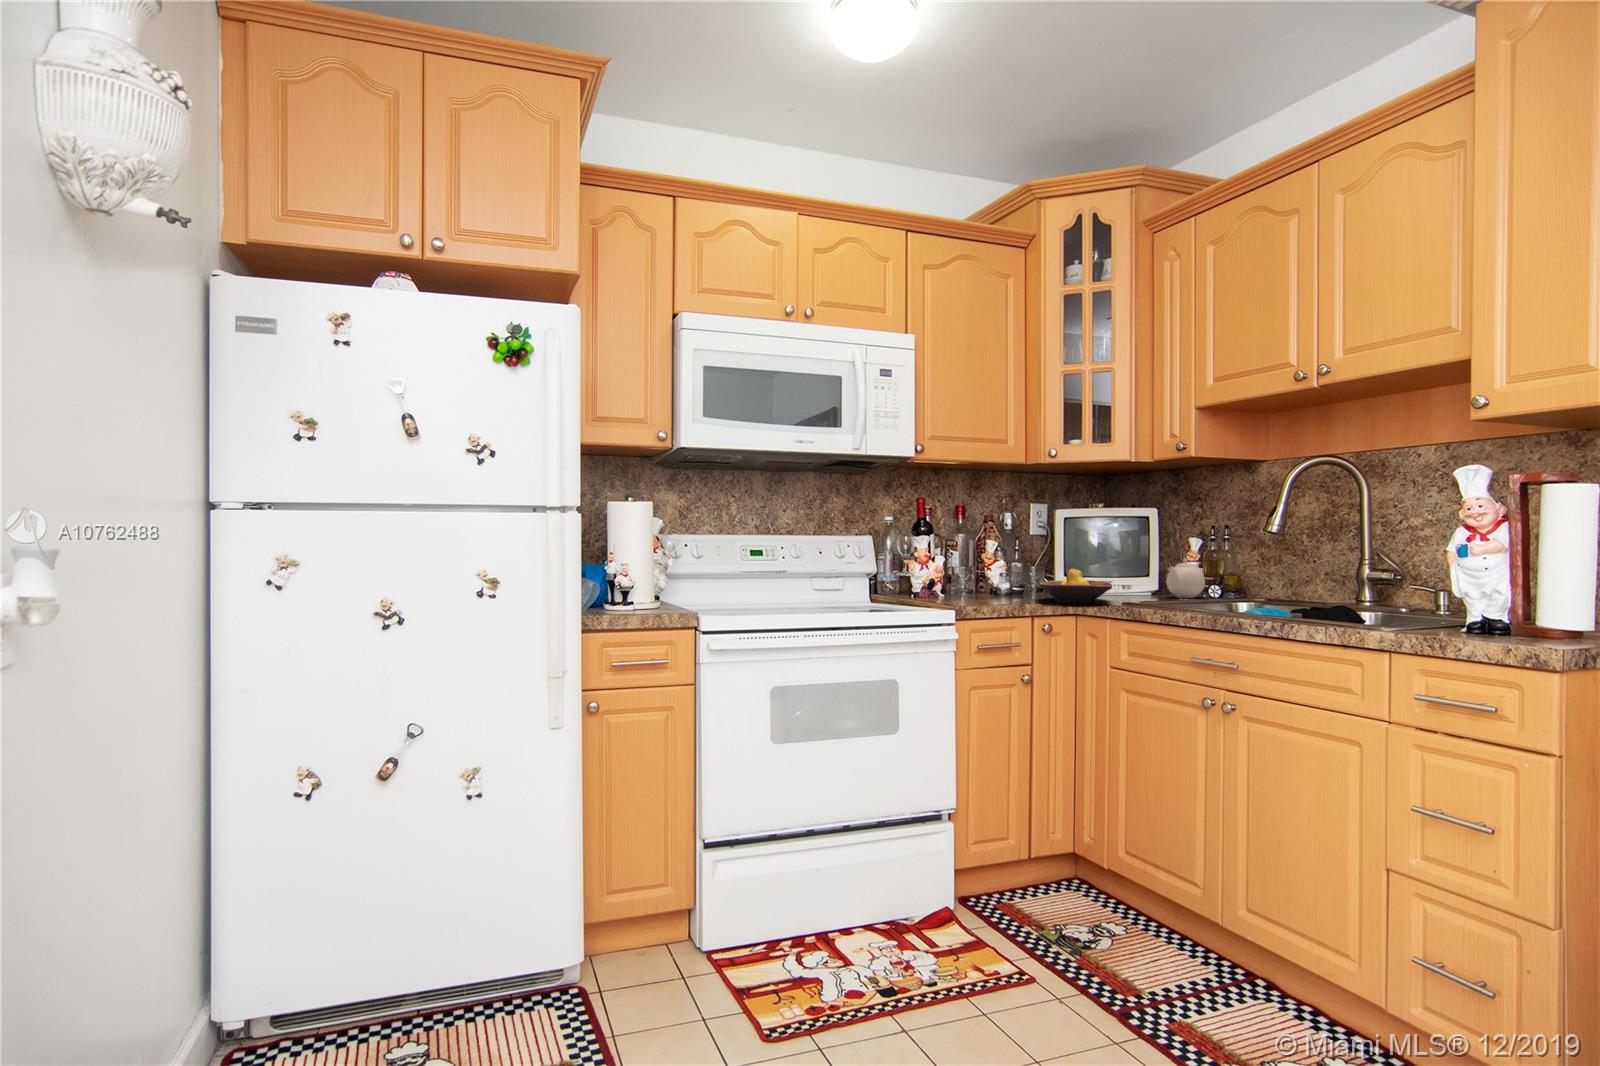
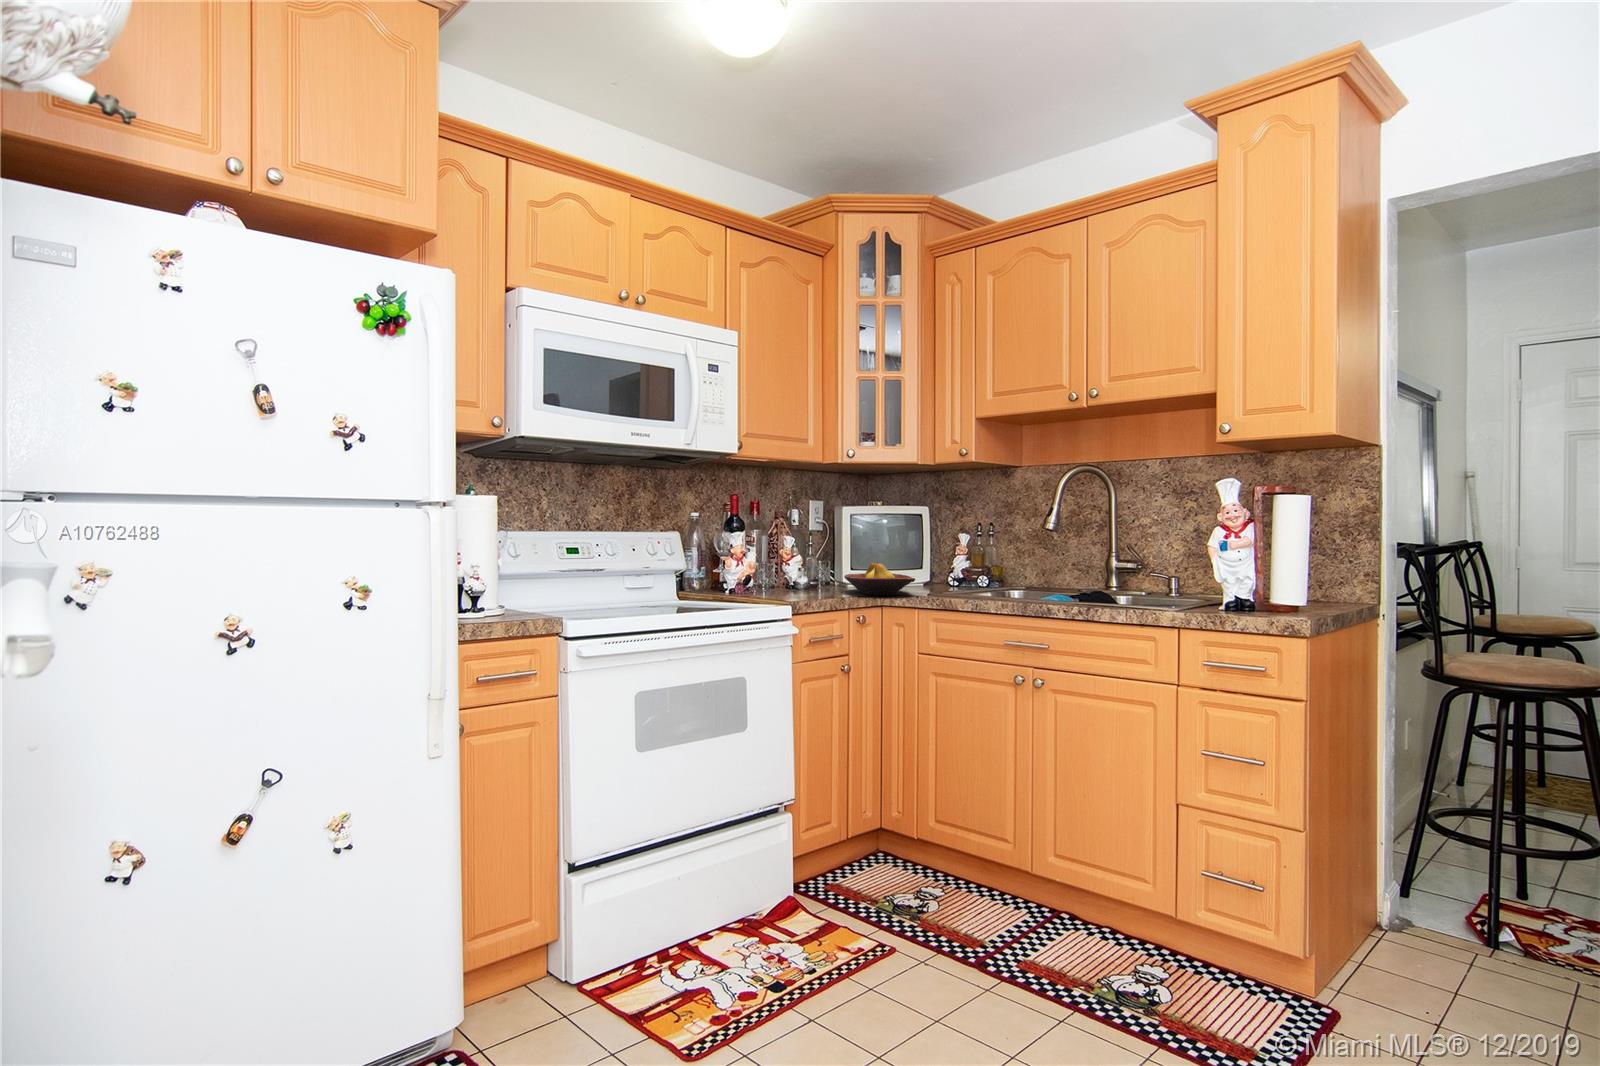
teapot: present [1166,559,1205,598] -> none [941,552,973,586]

